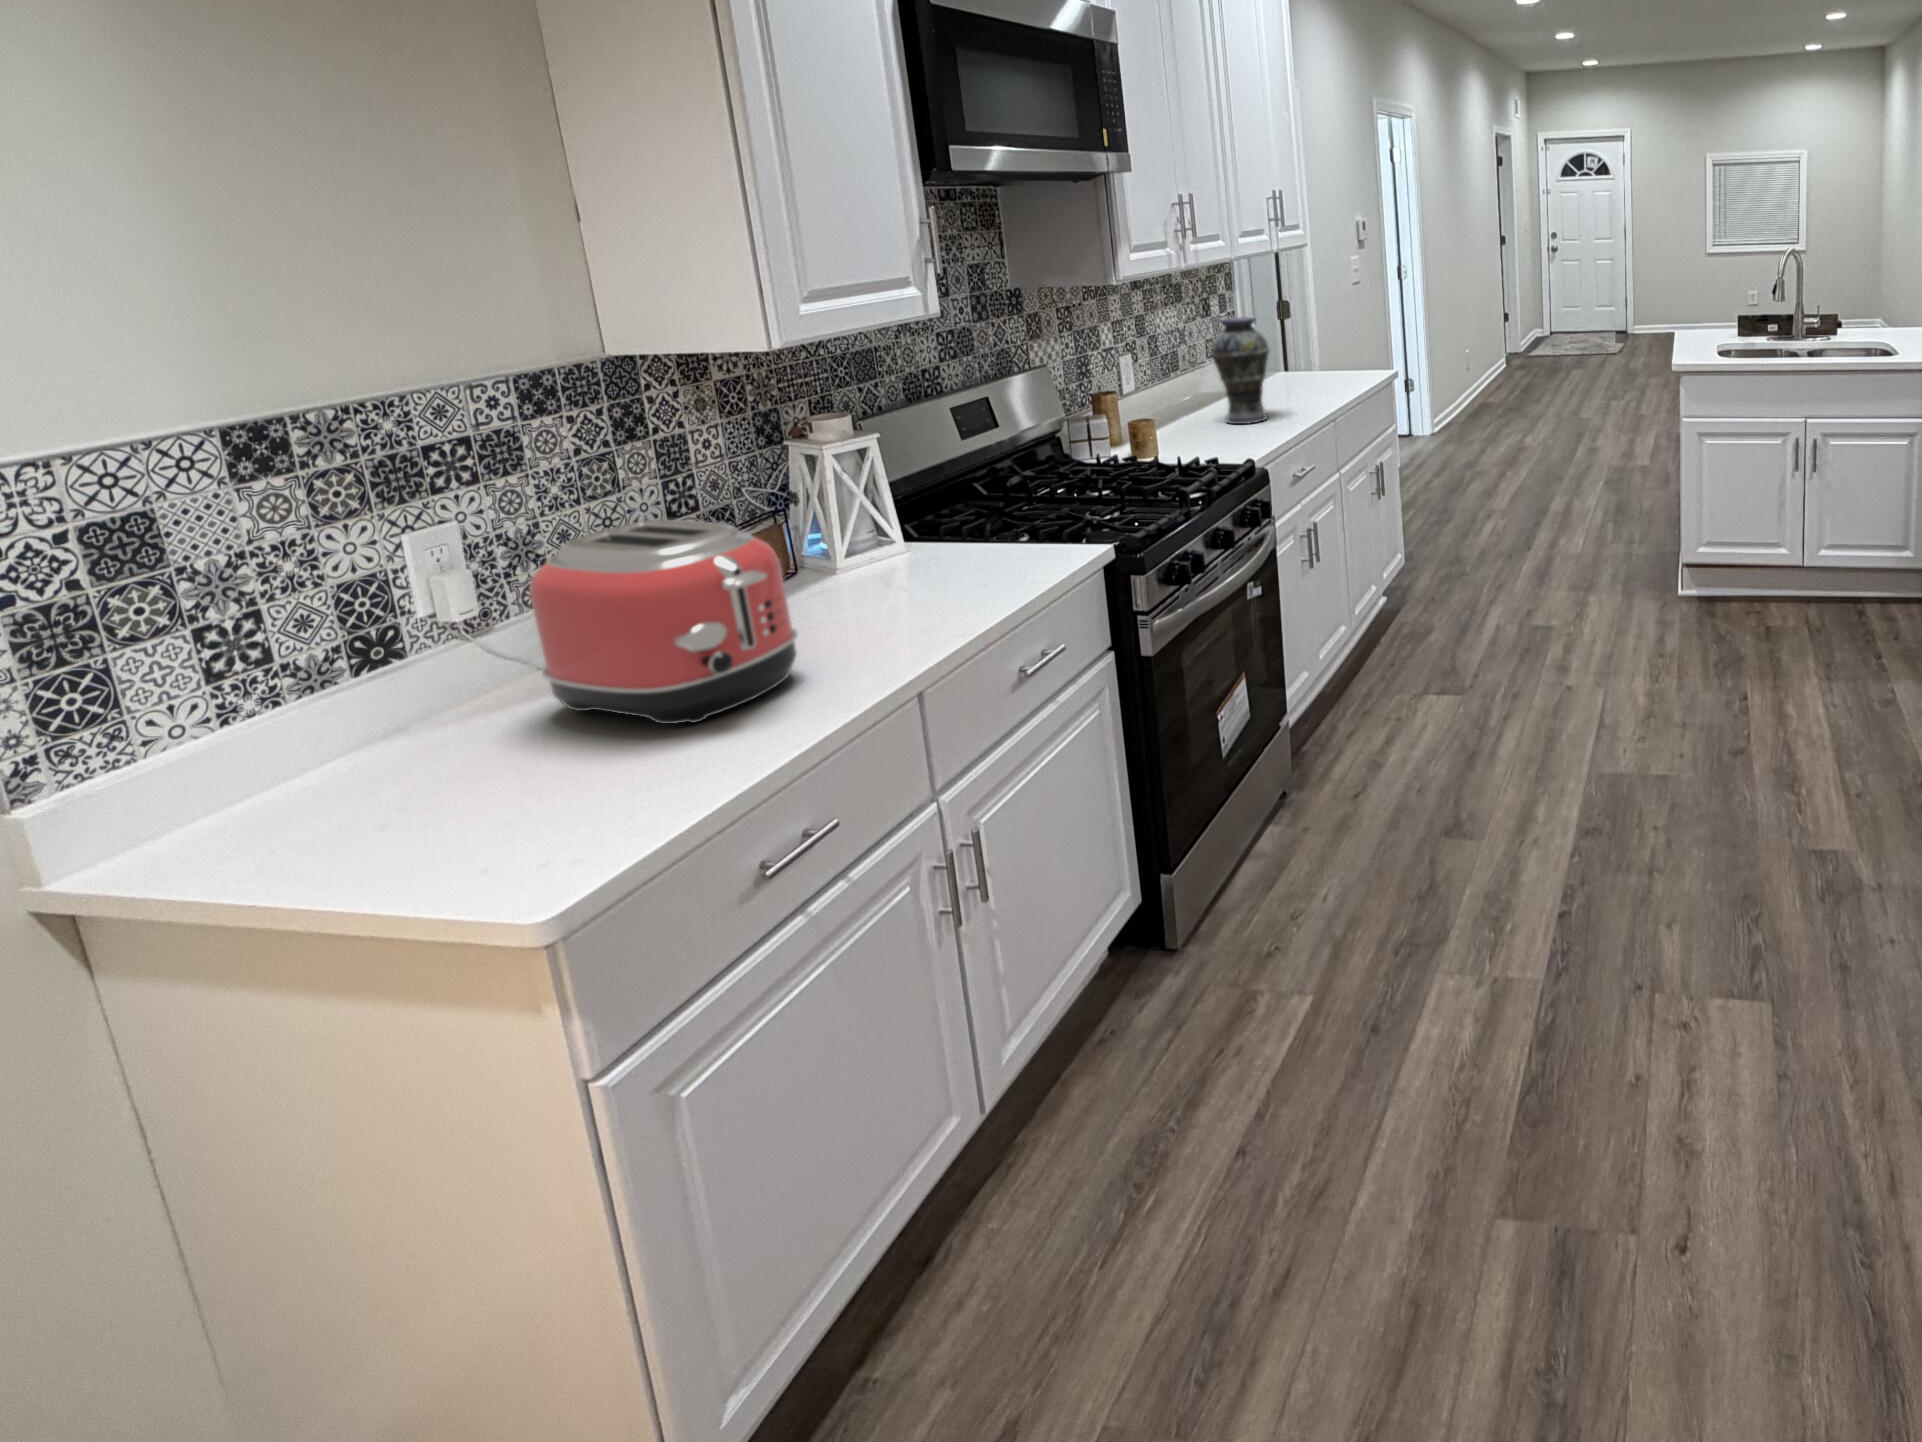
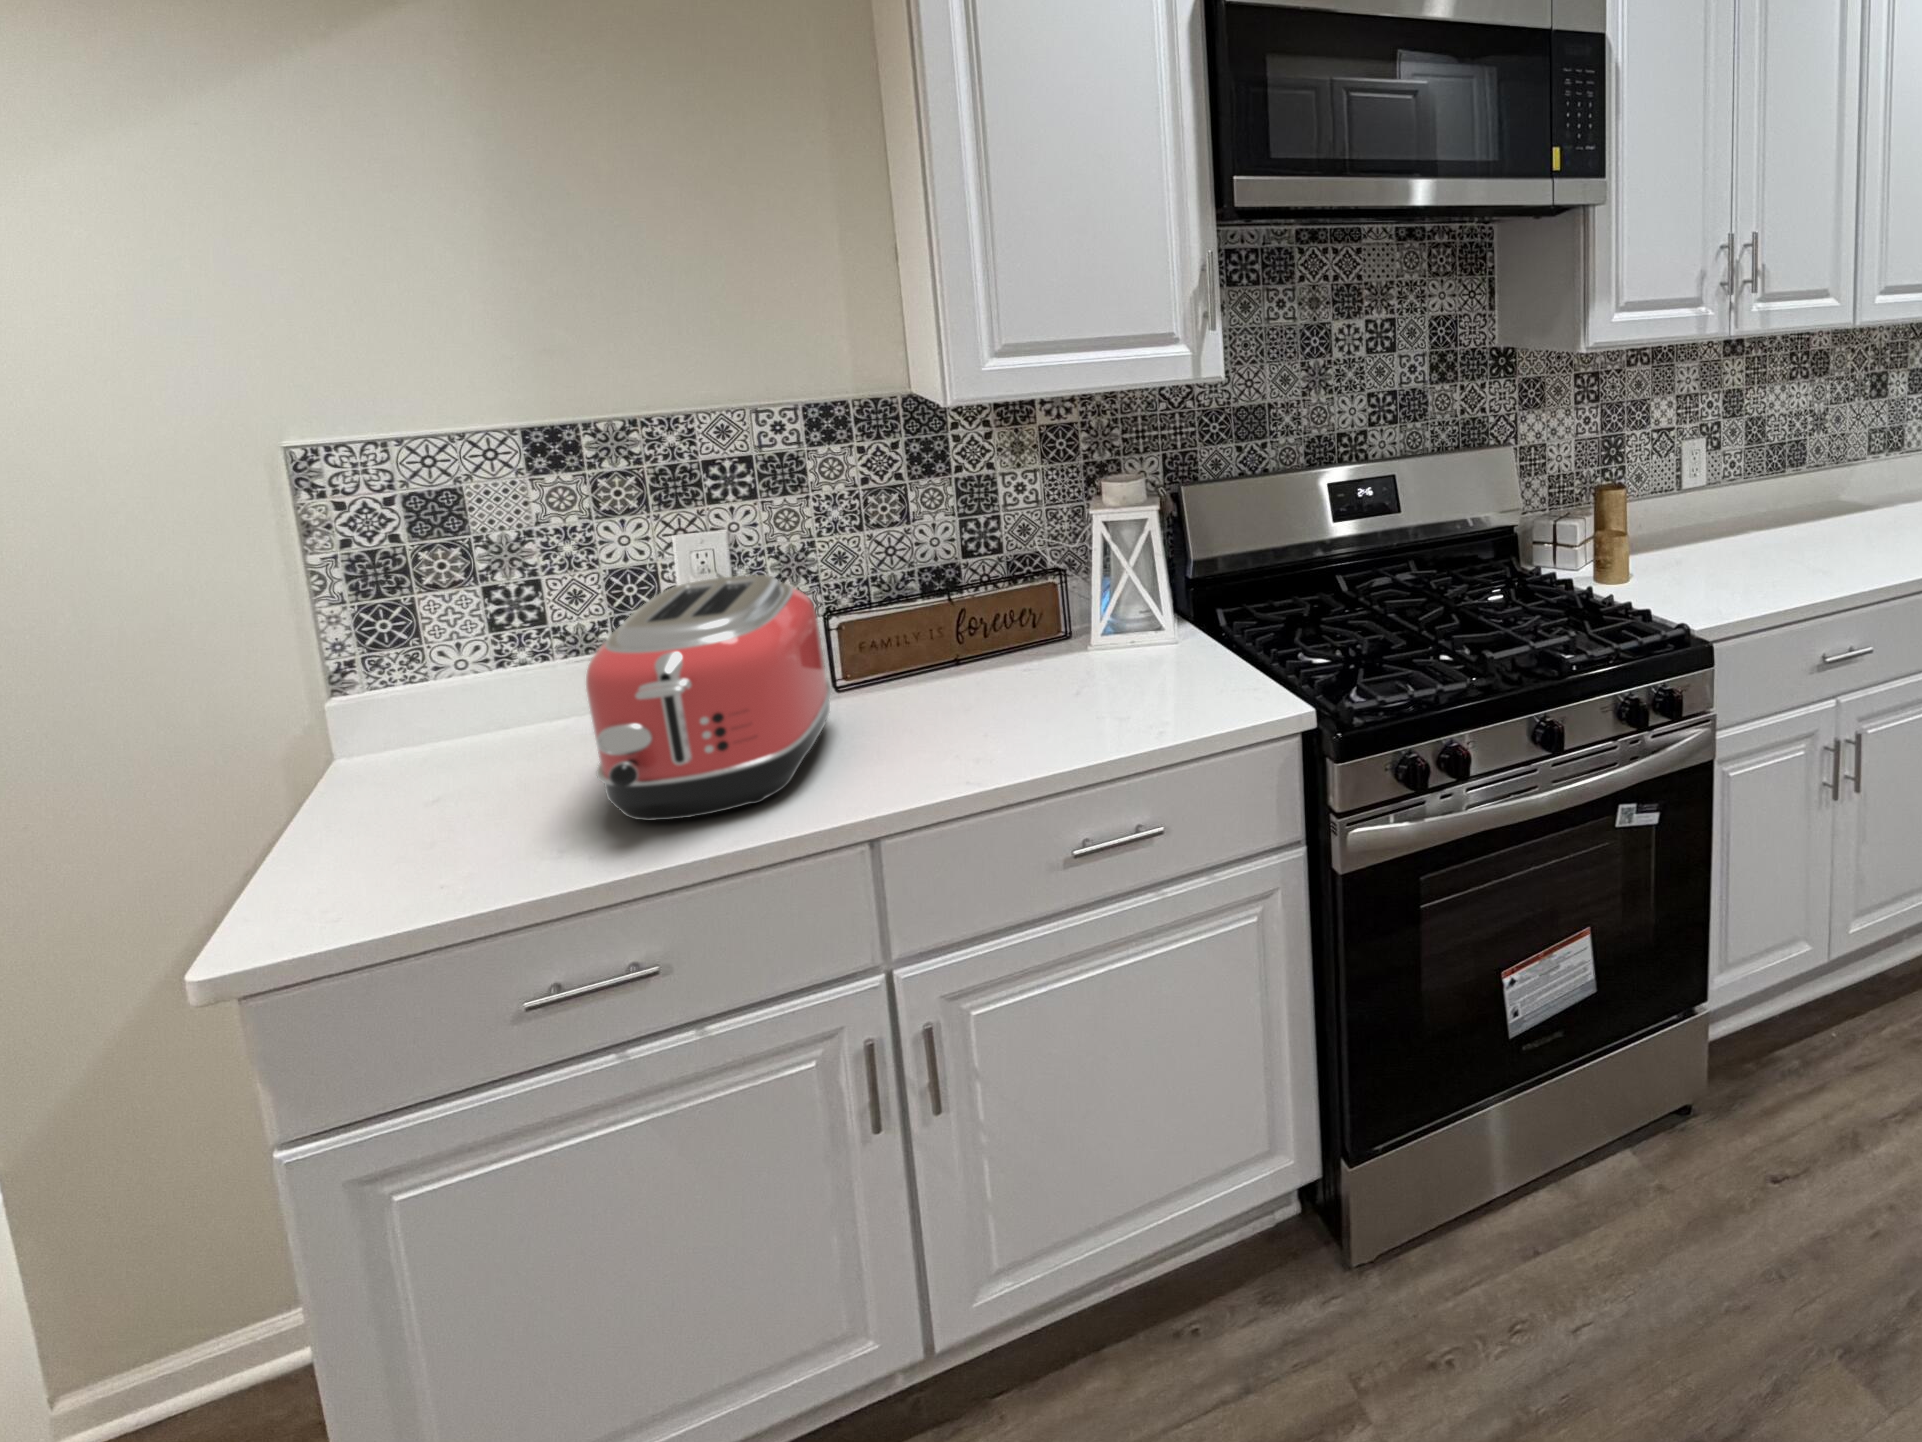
vase: present [1211,317,1269,424] -> none [1781,413,1875,574]

